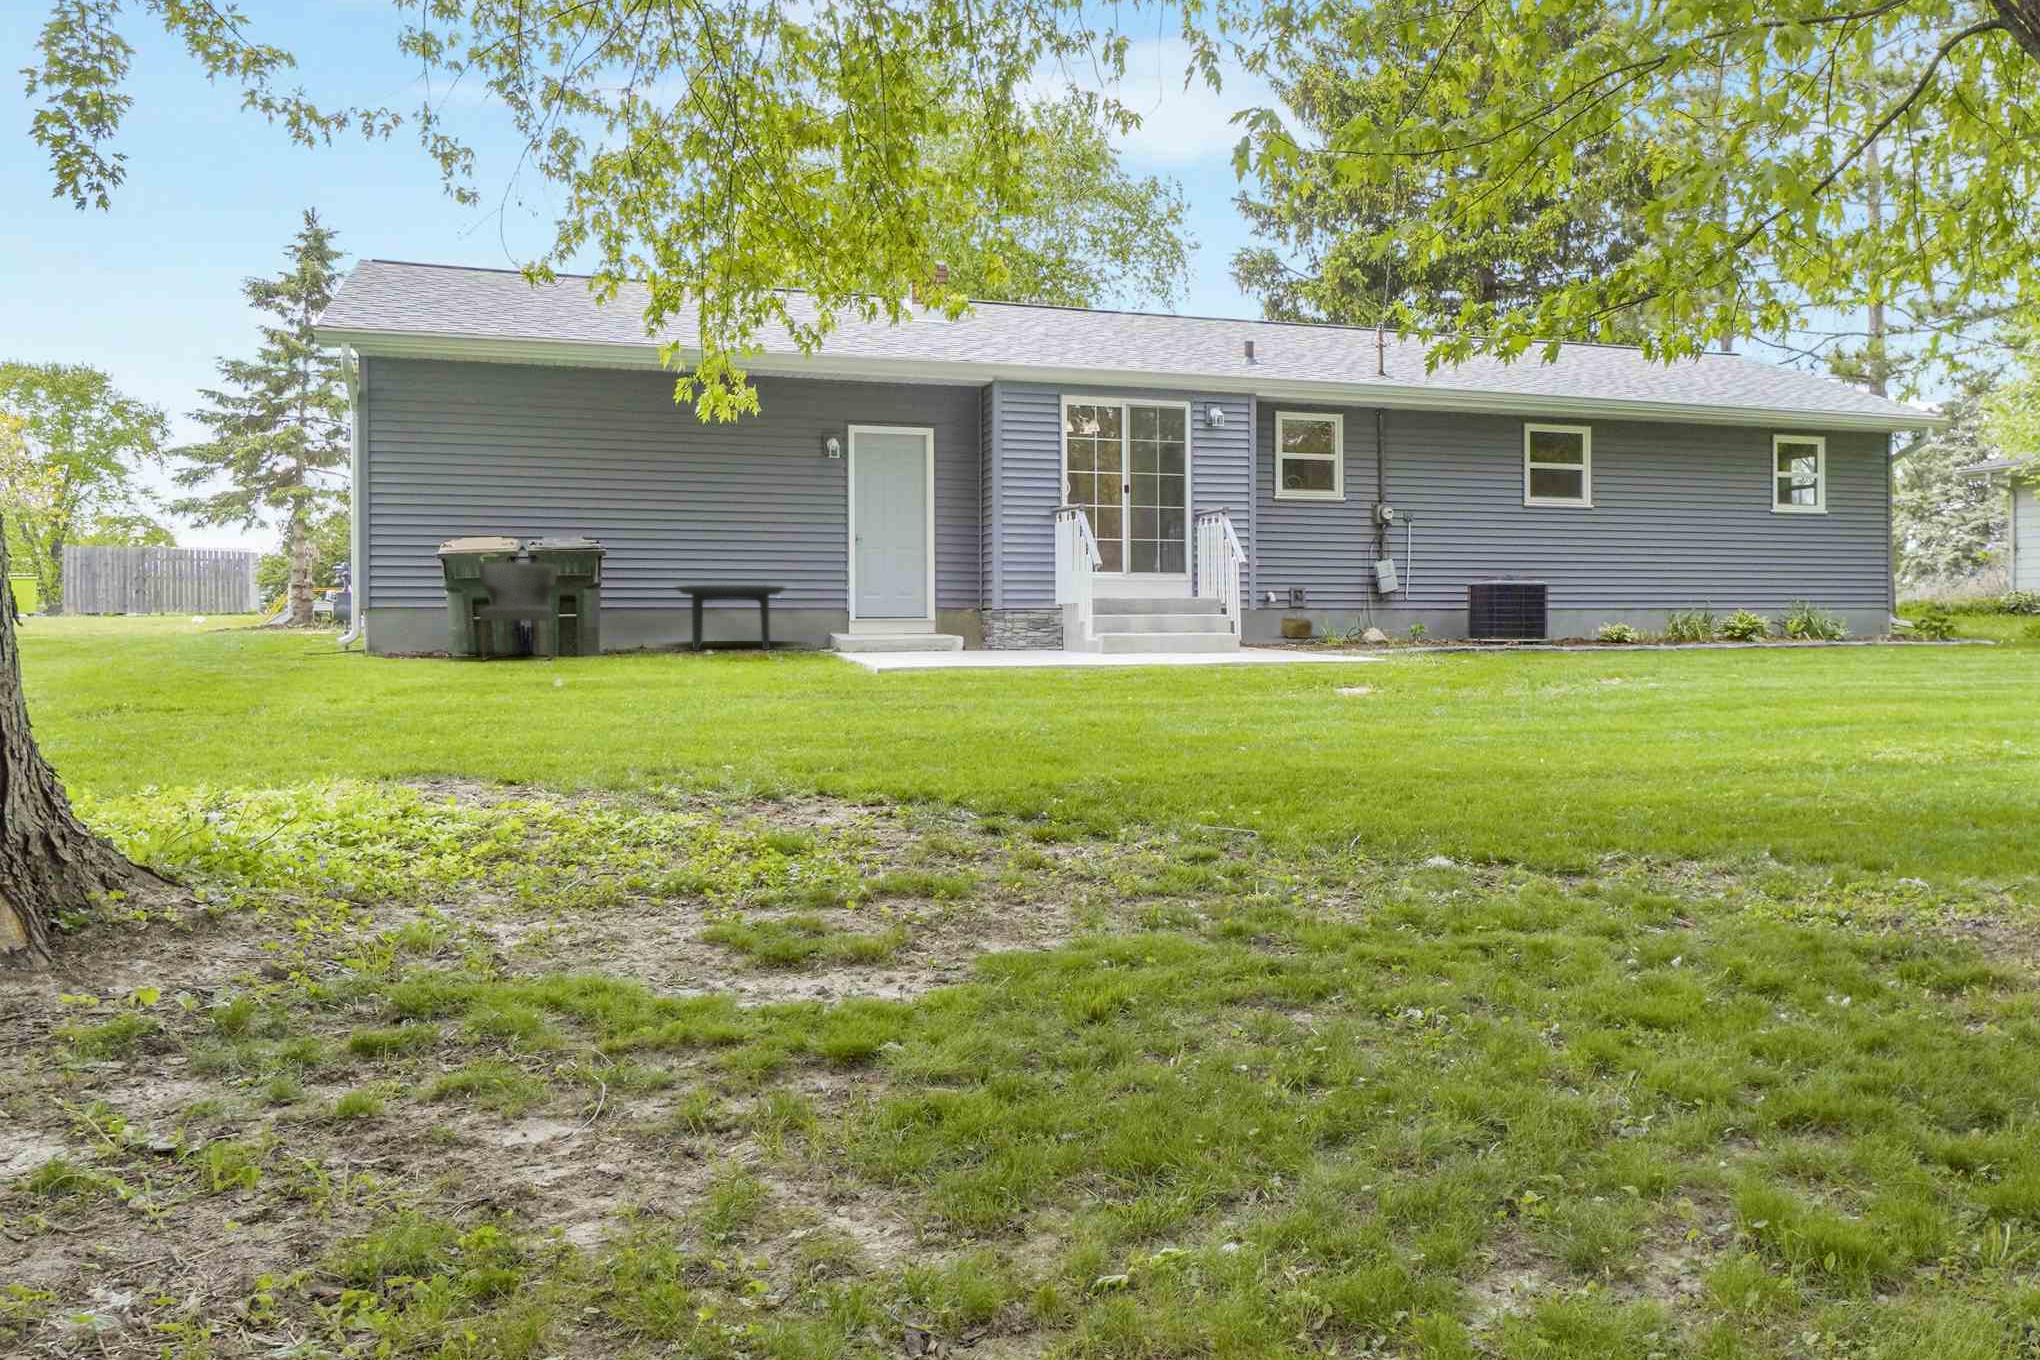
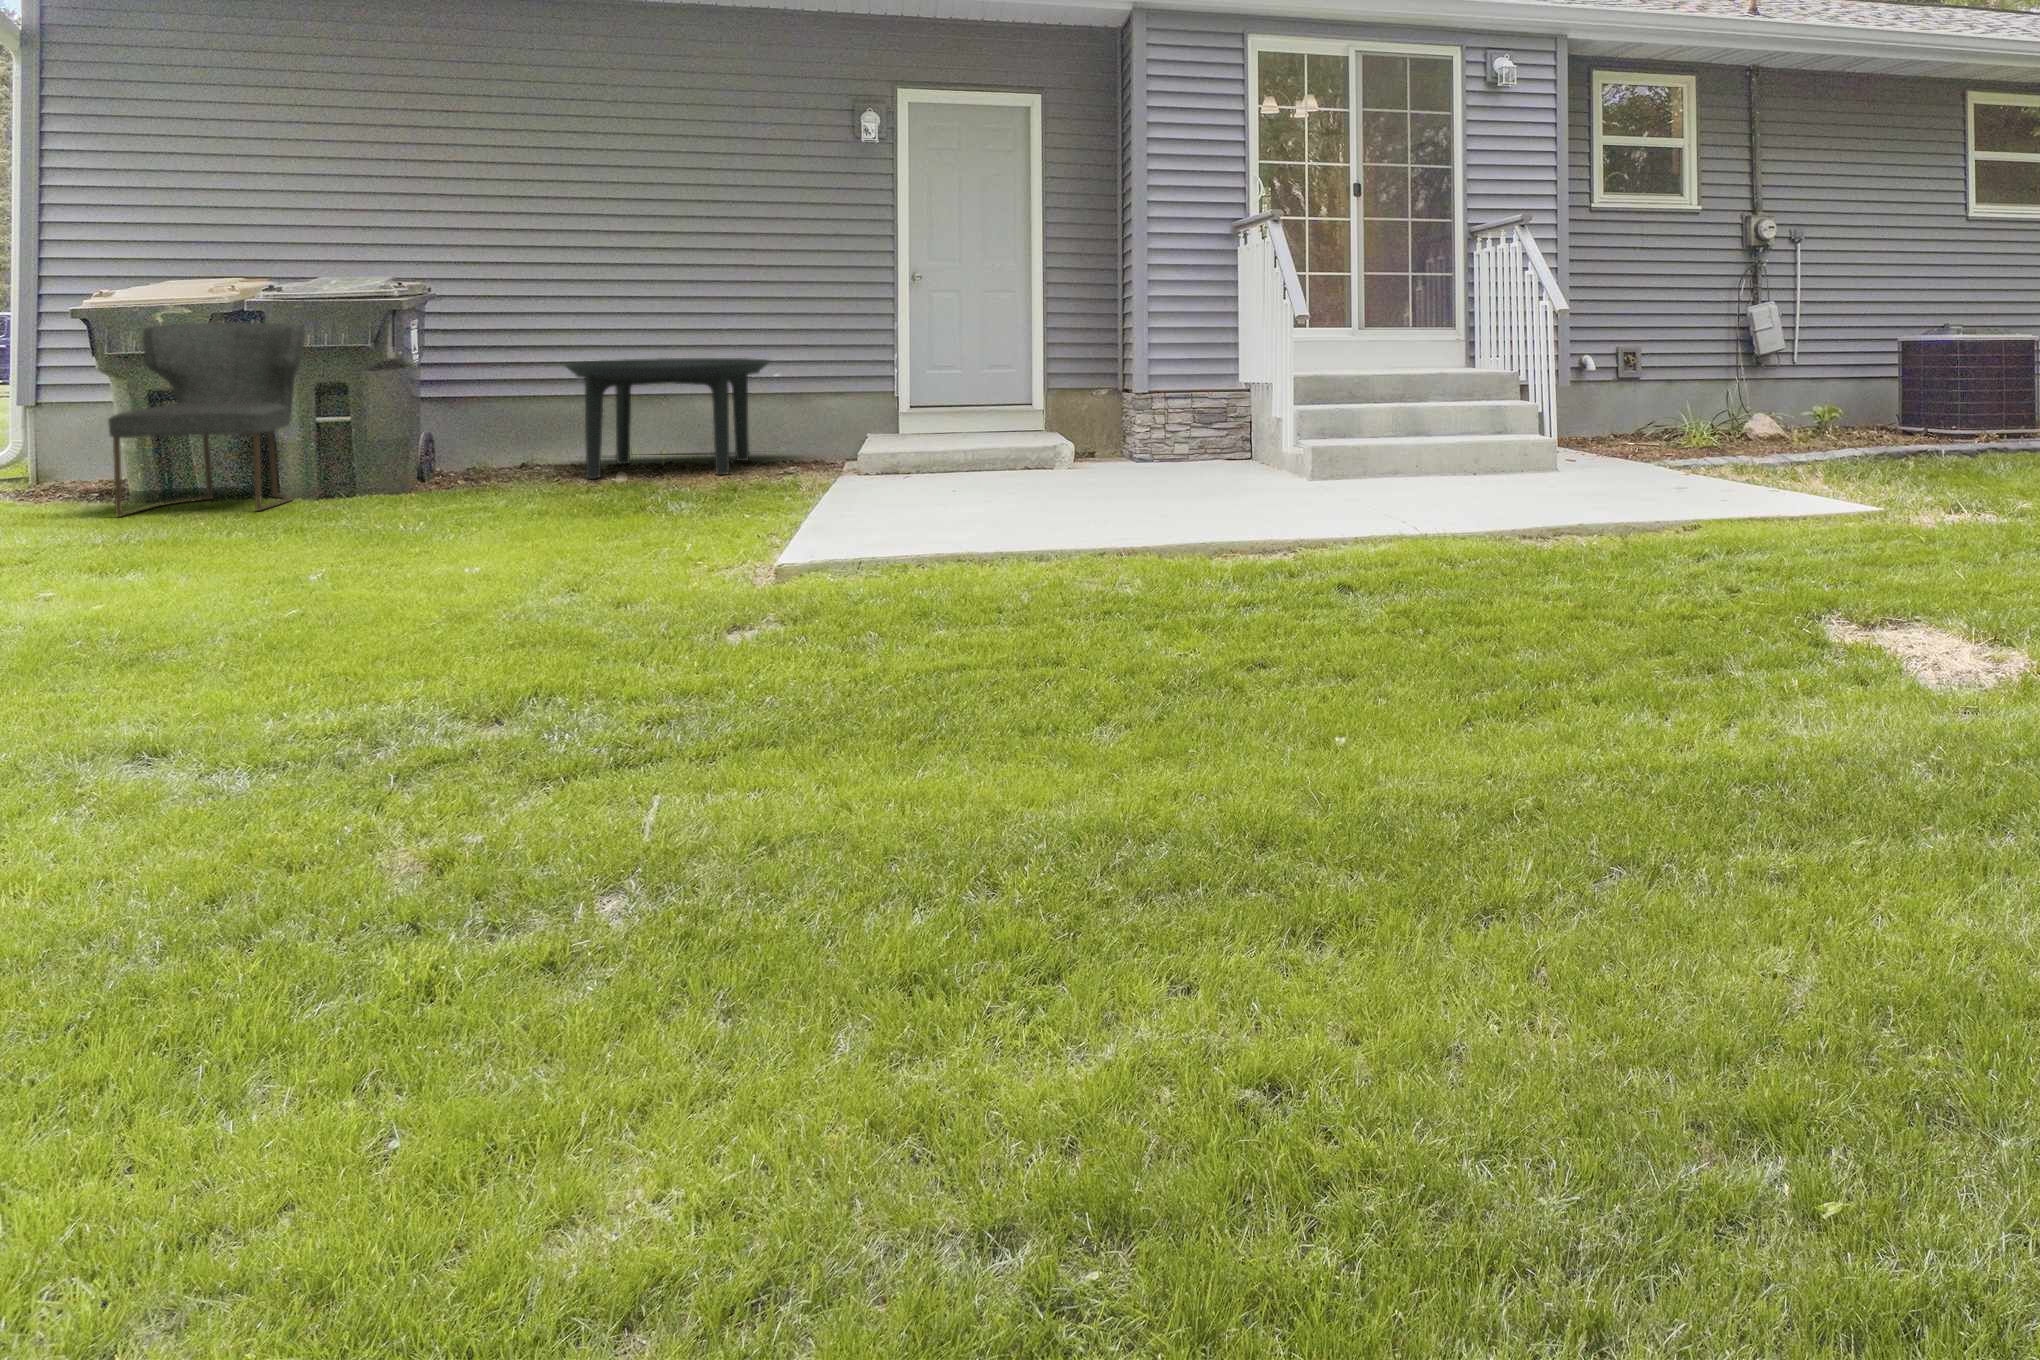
woven basket: present [1281,611,1312,638] -> none [1603,389,1659,434]

